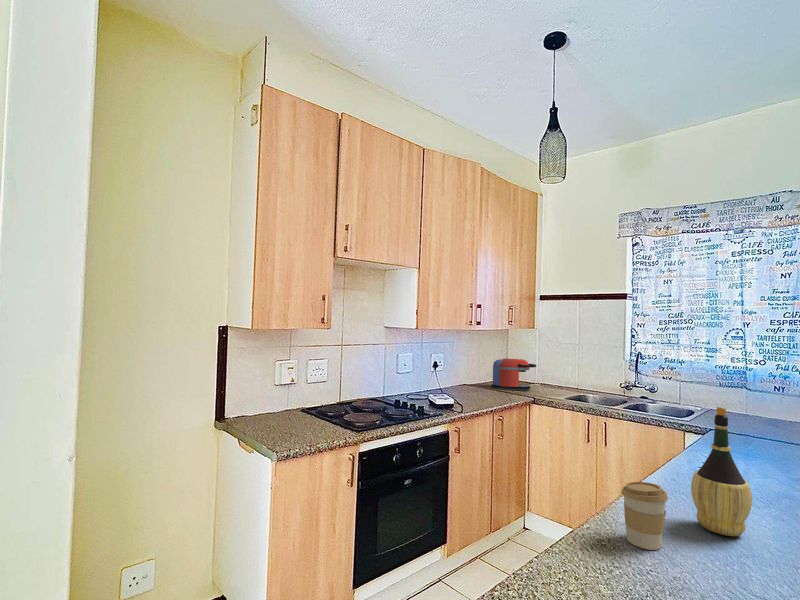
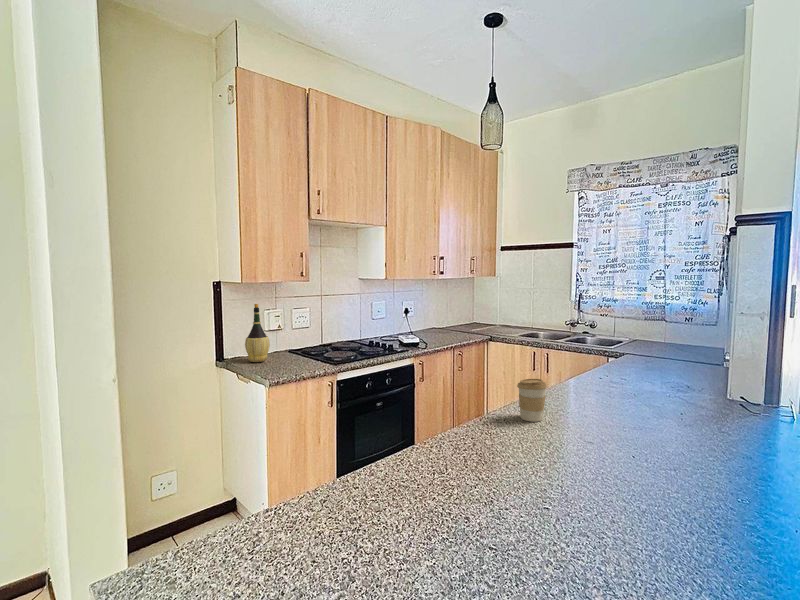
coffee maker: present [492,359,536,391] -> none [456,304,495,331]
wine bottle: present [691,407,752,536] -> present [245,304,270,362]

